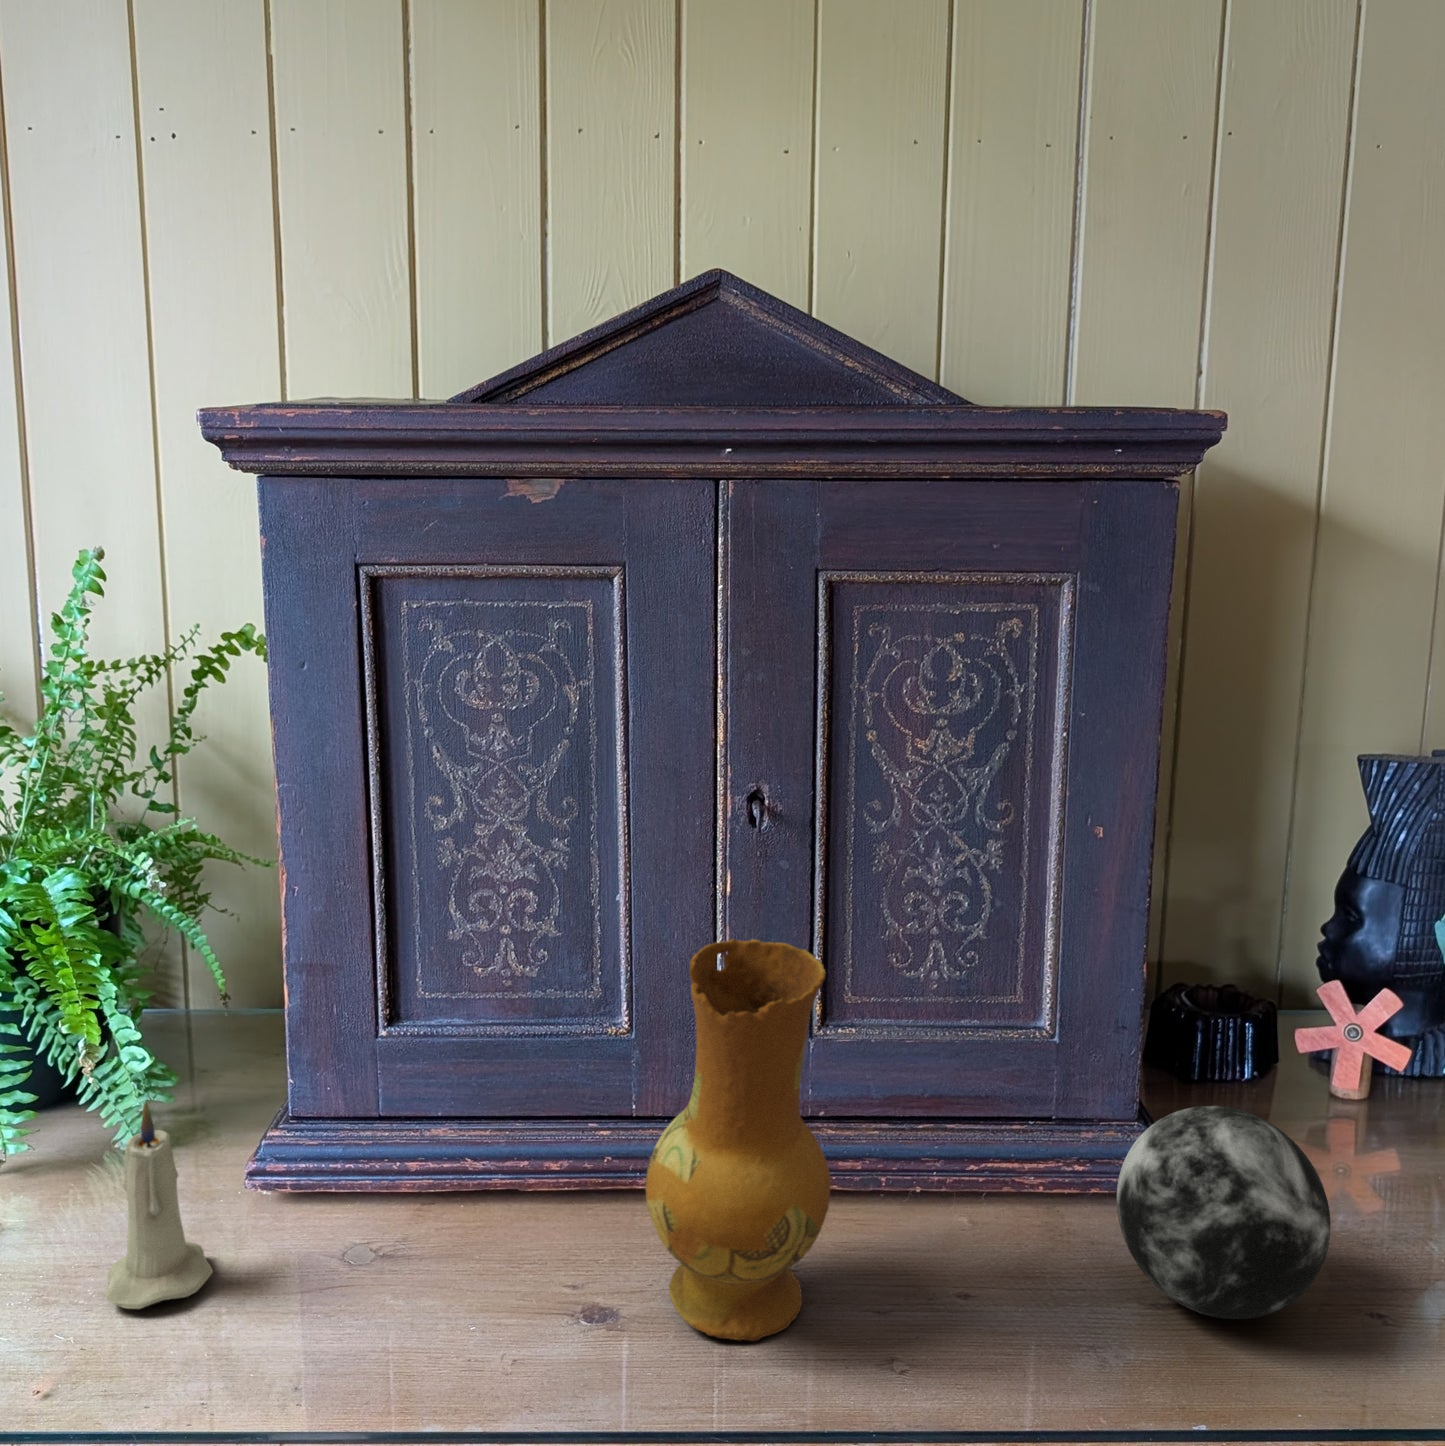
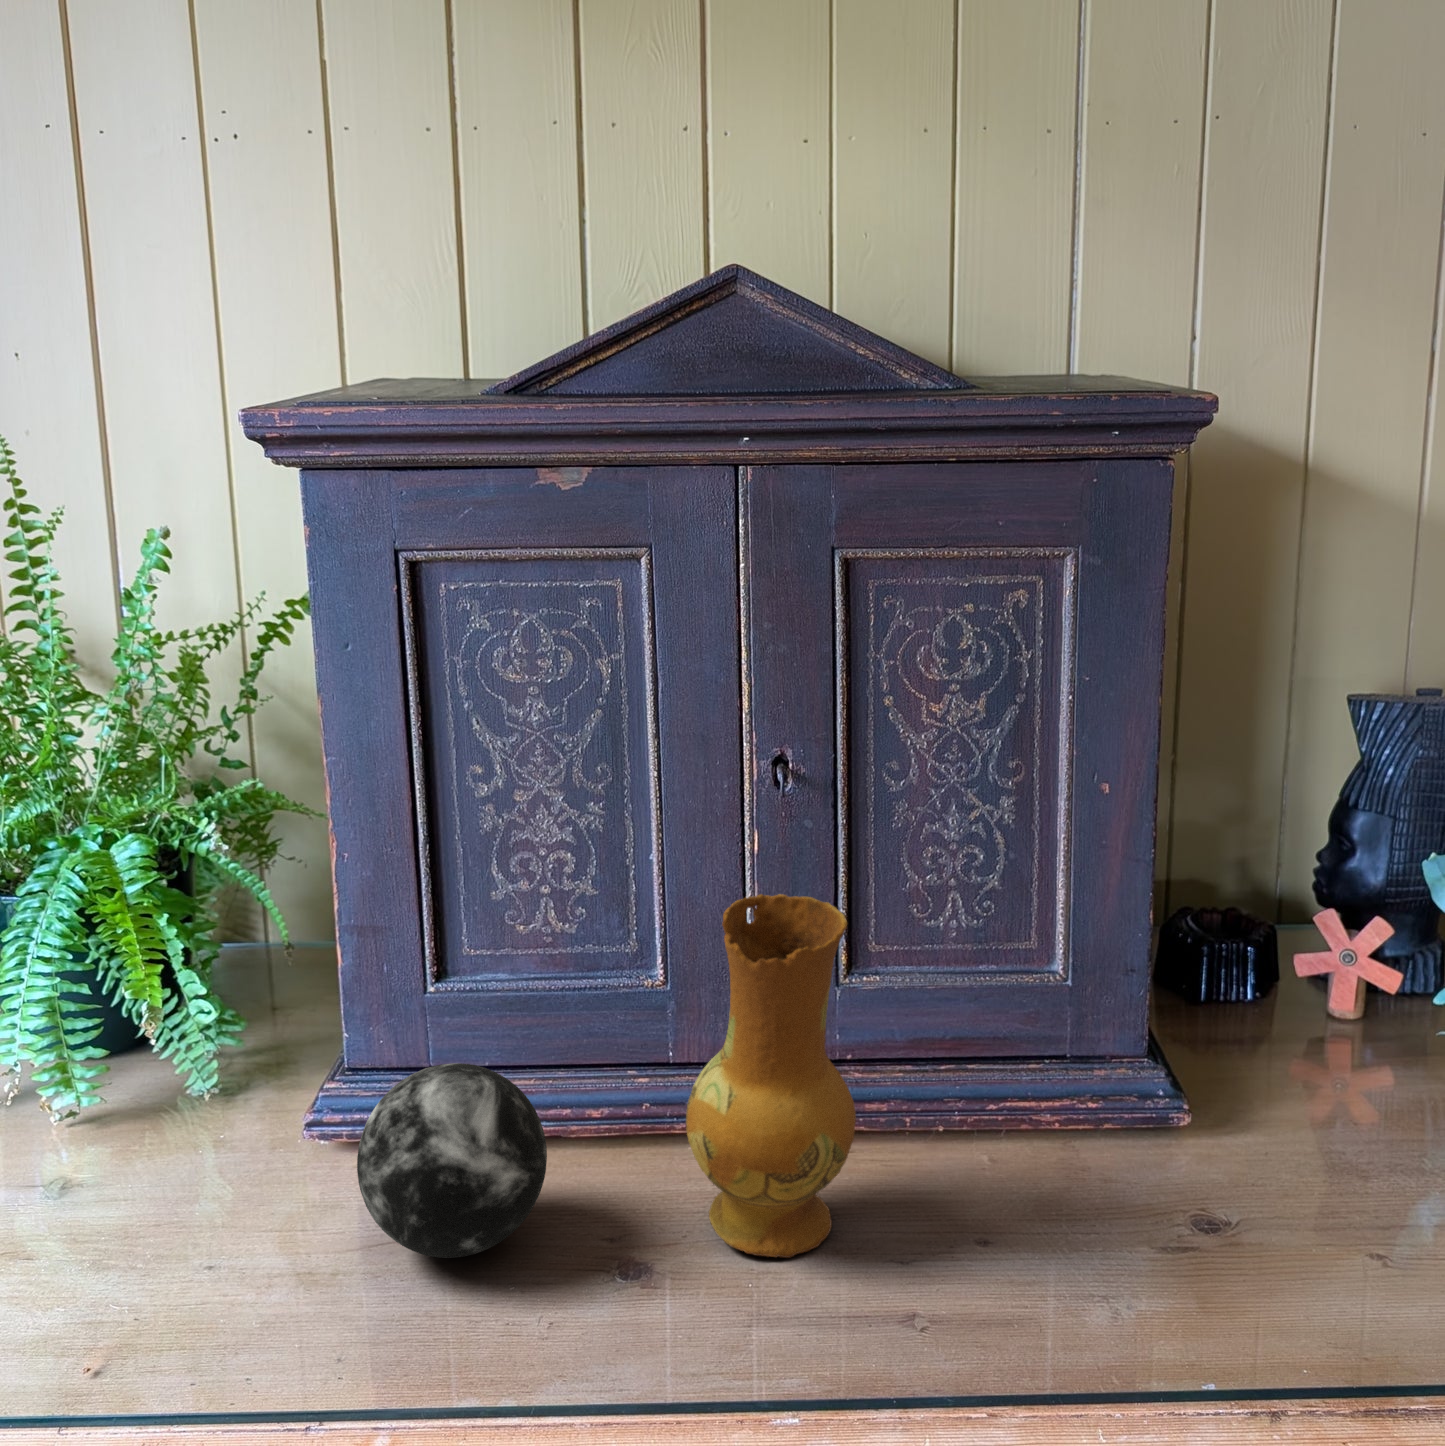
candle: present [106,1102,212,1309] -> none [192,1053,288,1241]
decorative orb: present [1117,1106,1330,1319] -> present [357,1063,547,1258]

